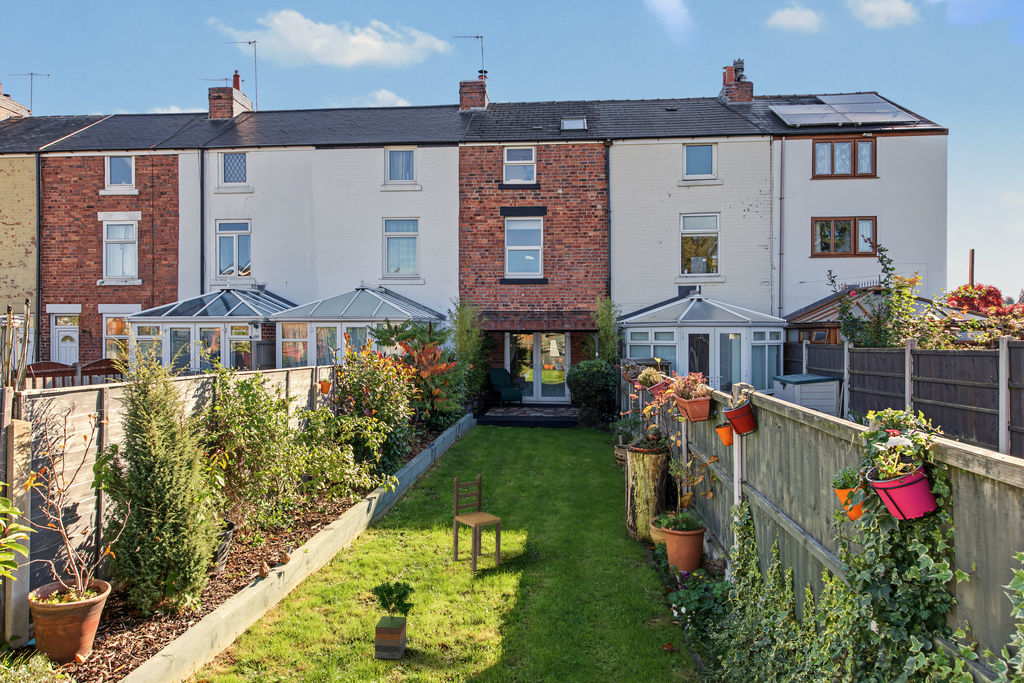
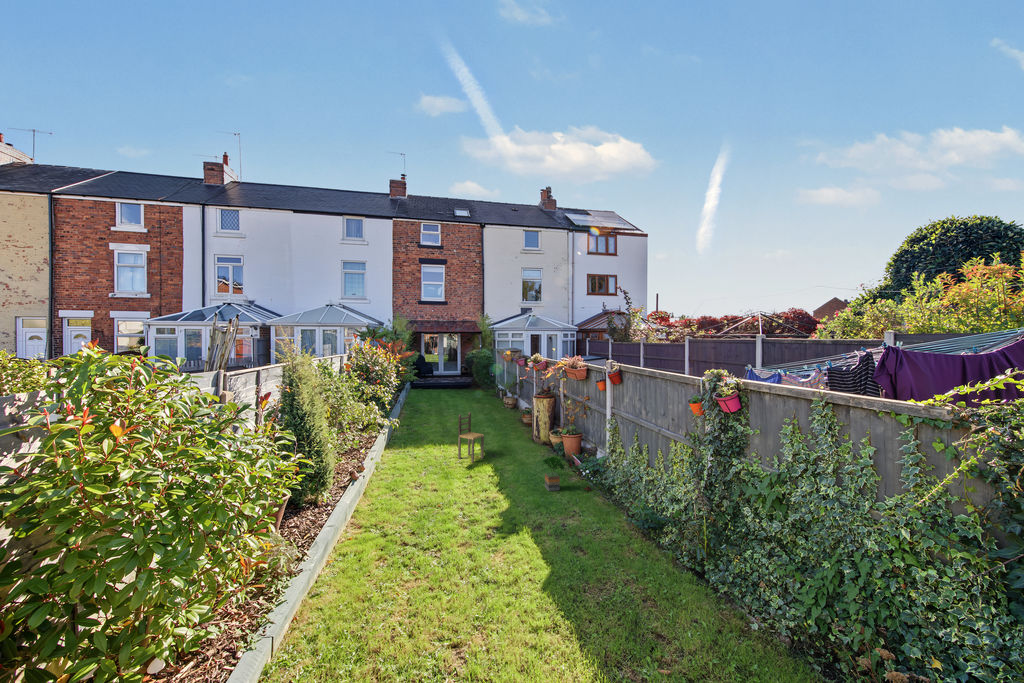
potted tree: present [372,582,415,659] -> present [543,457,565,491]

